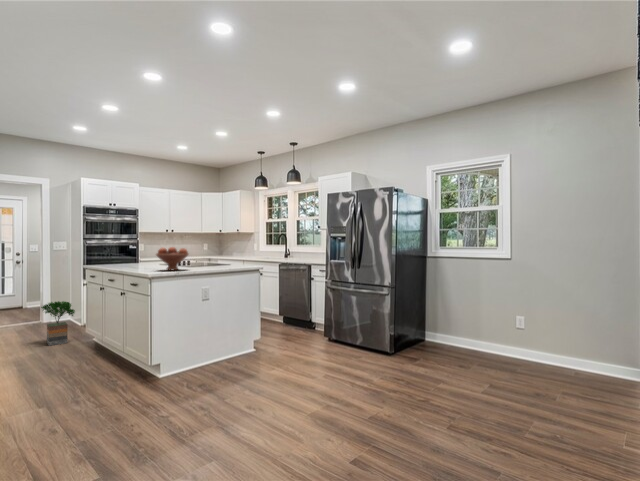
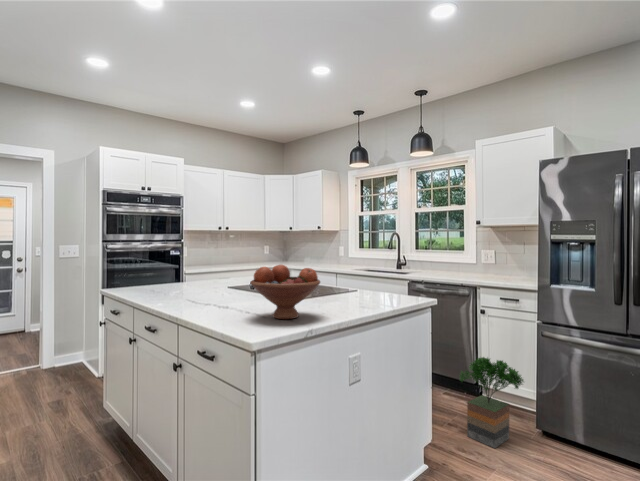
potted tree: present [41,301,75,346] -> present [460,357,523,448]

